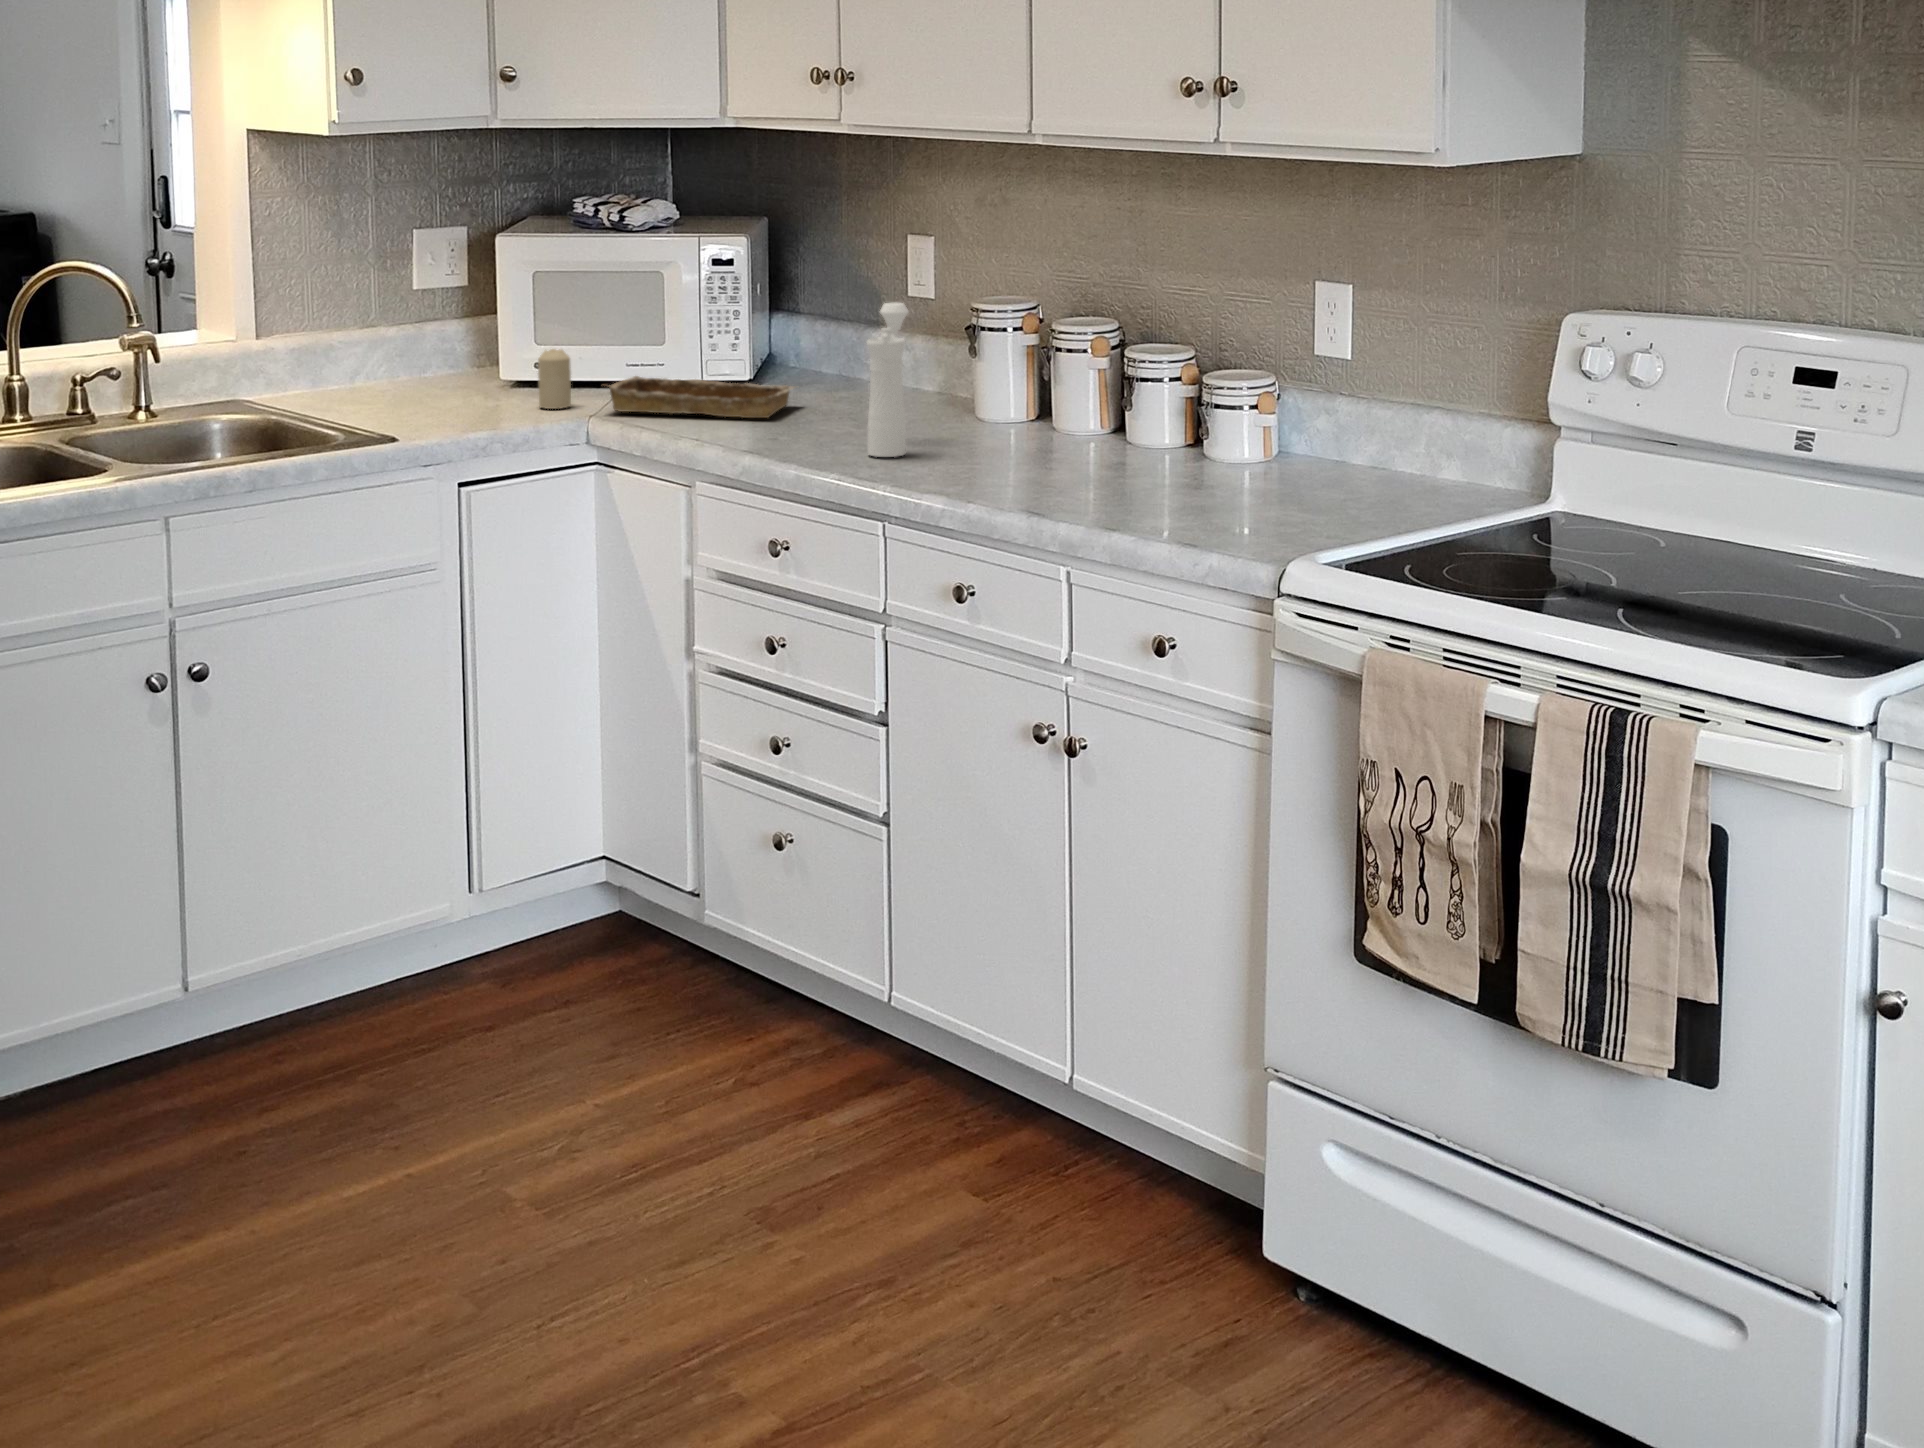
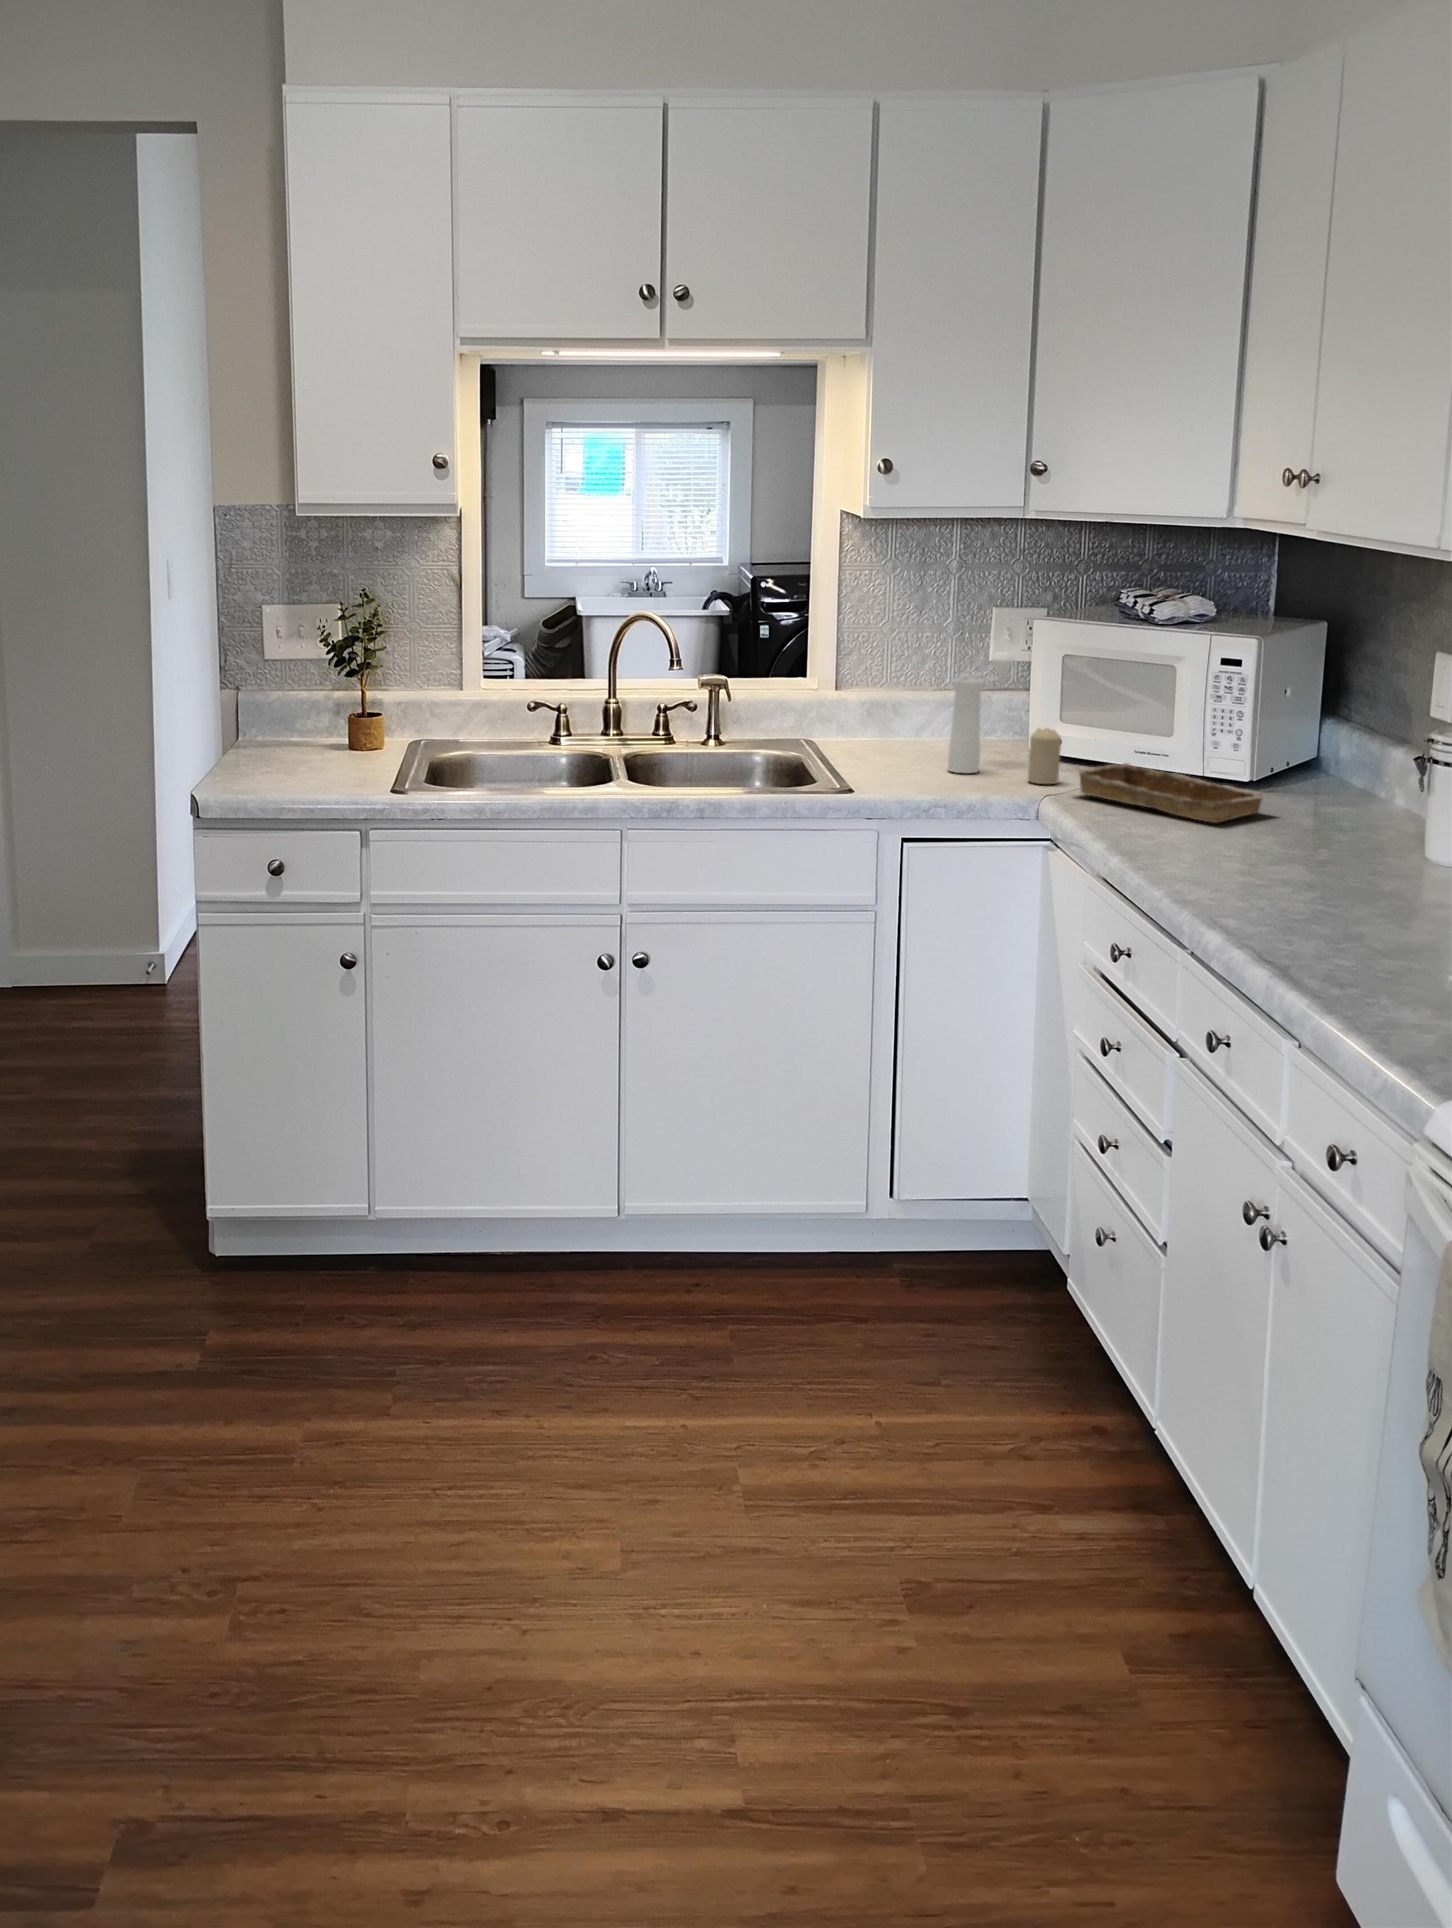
pepper mill: present [867,303,908,457] -> present [948,652,1015,773]

